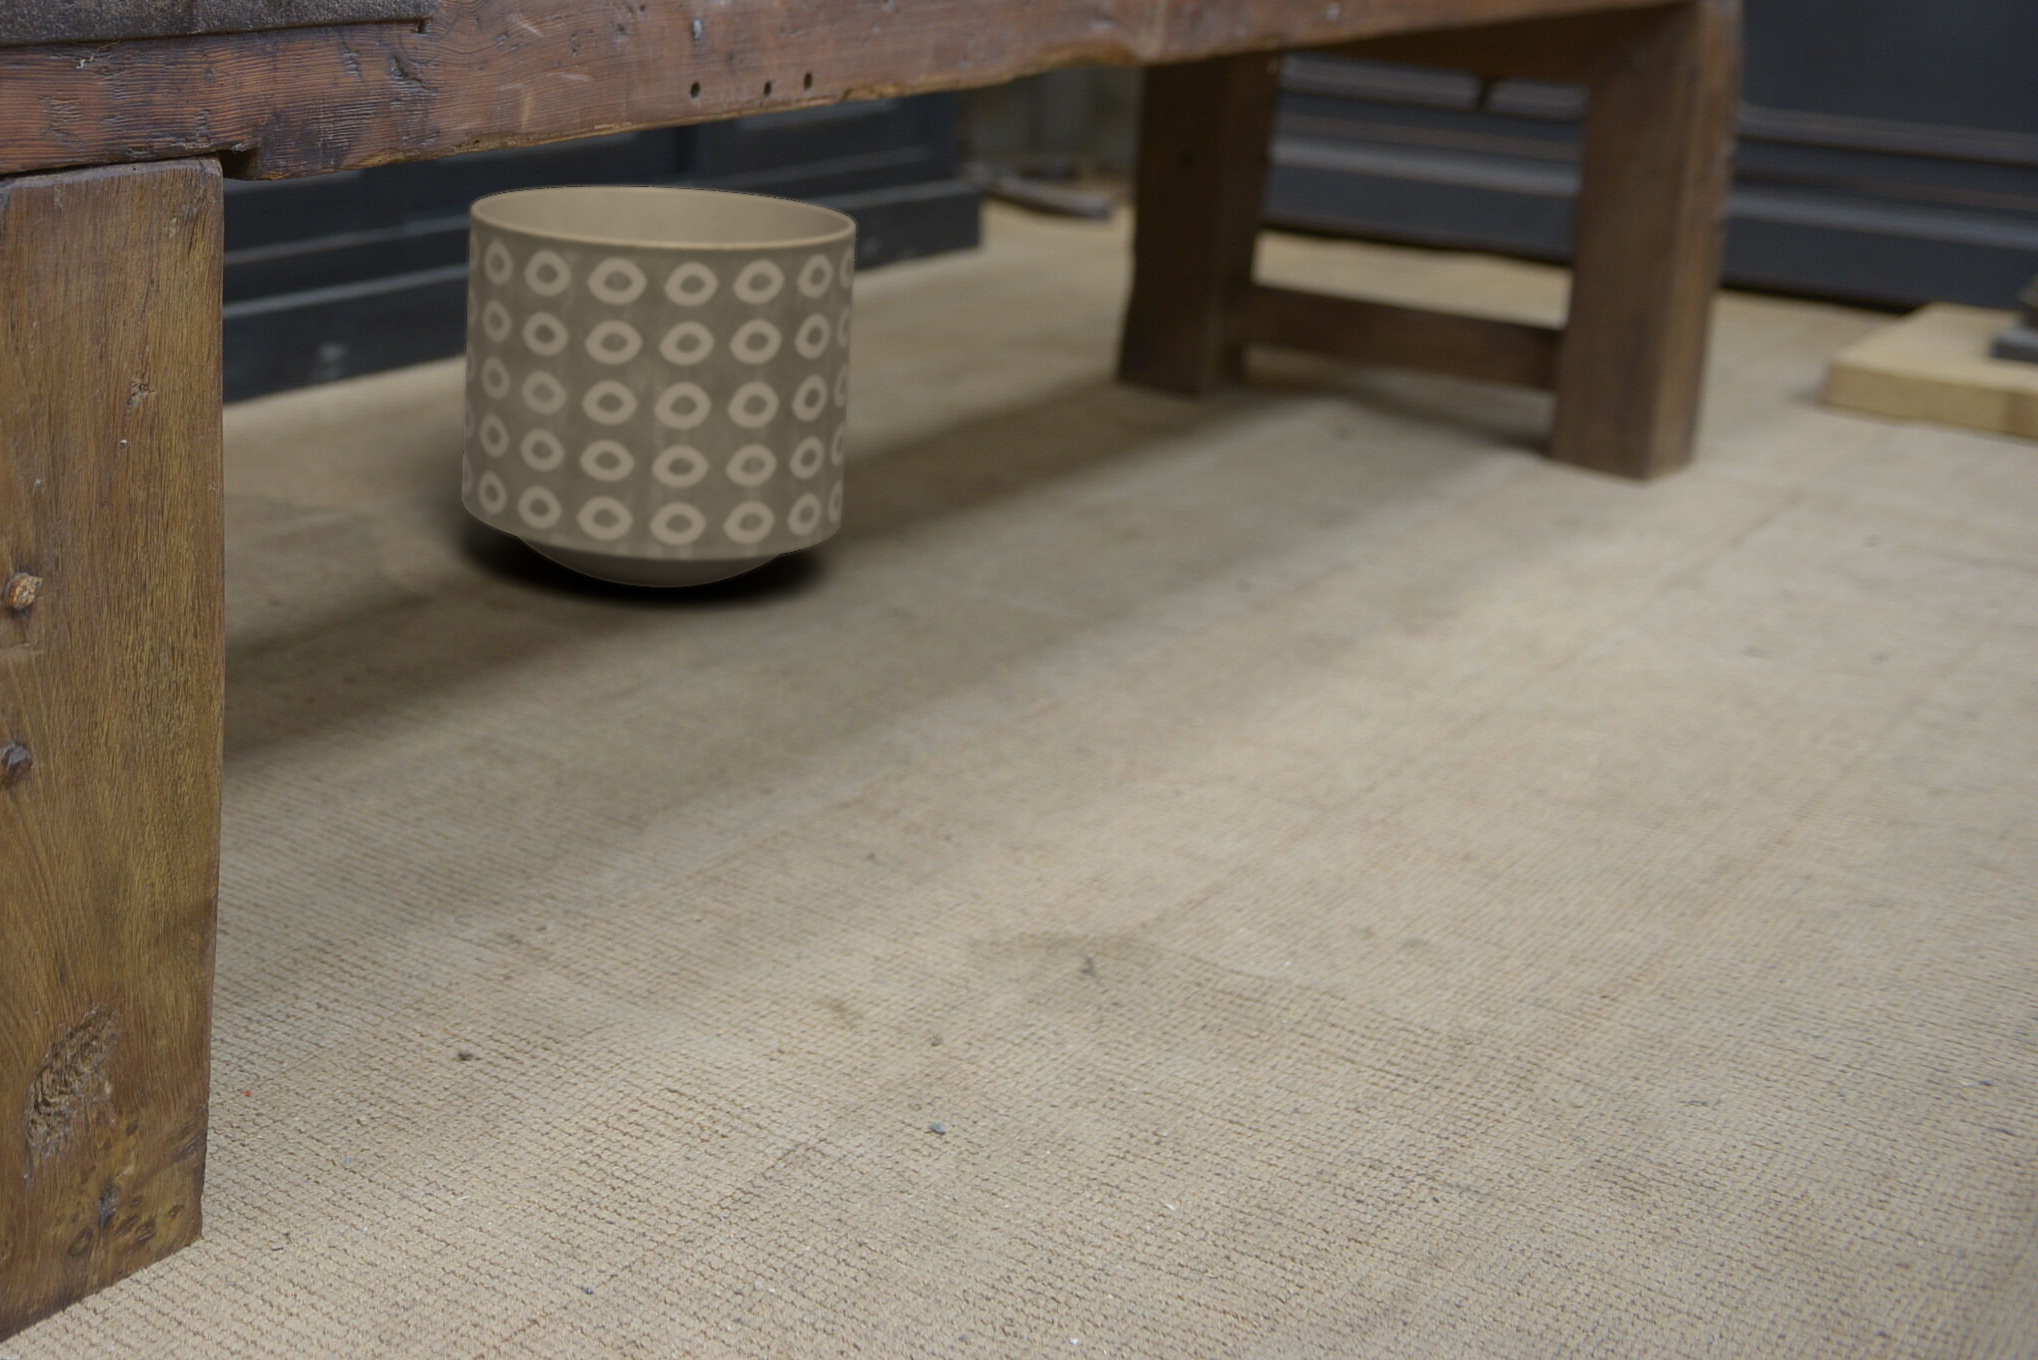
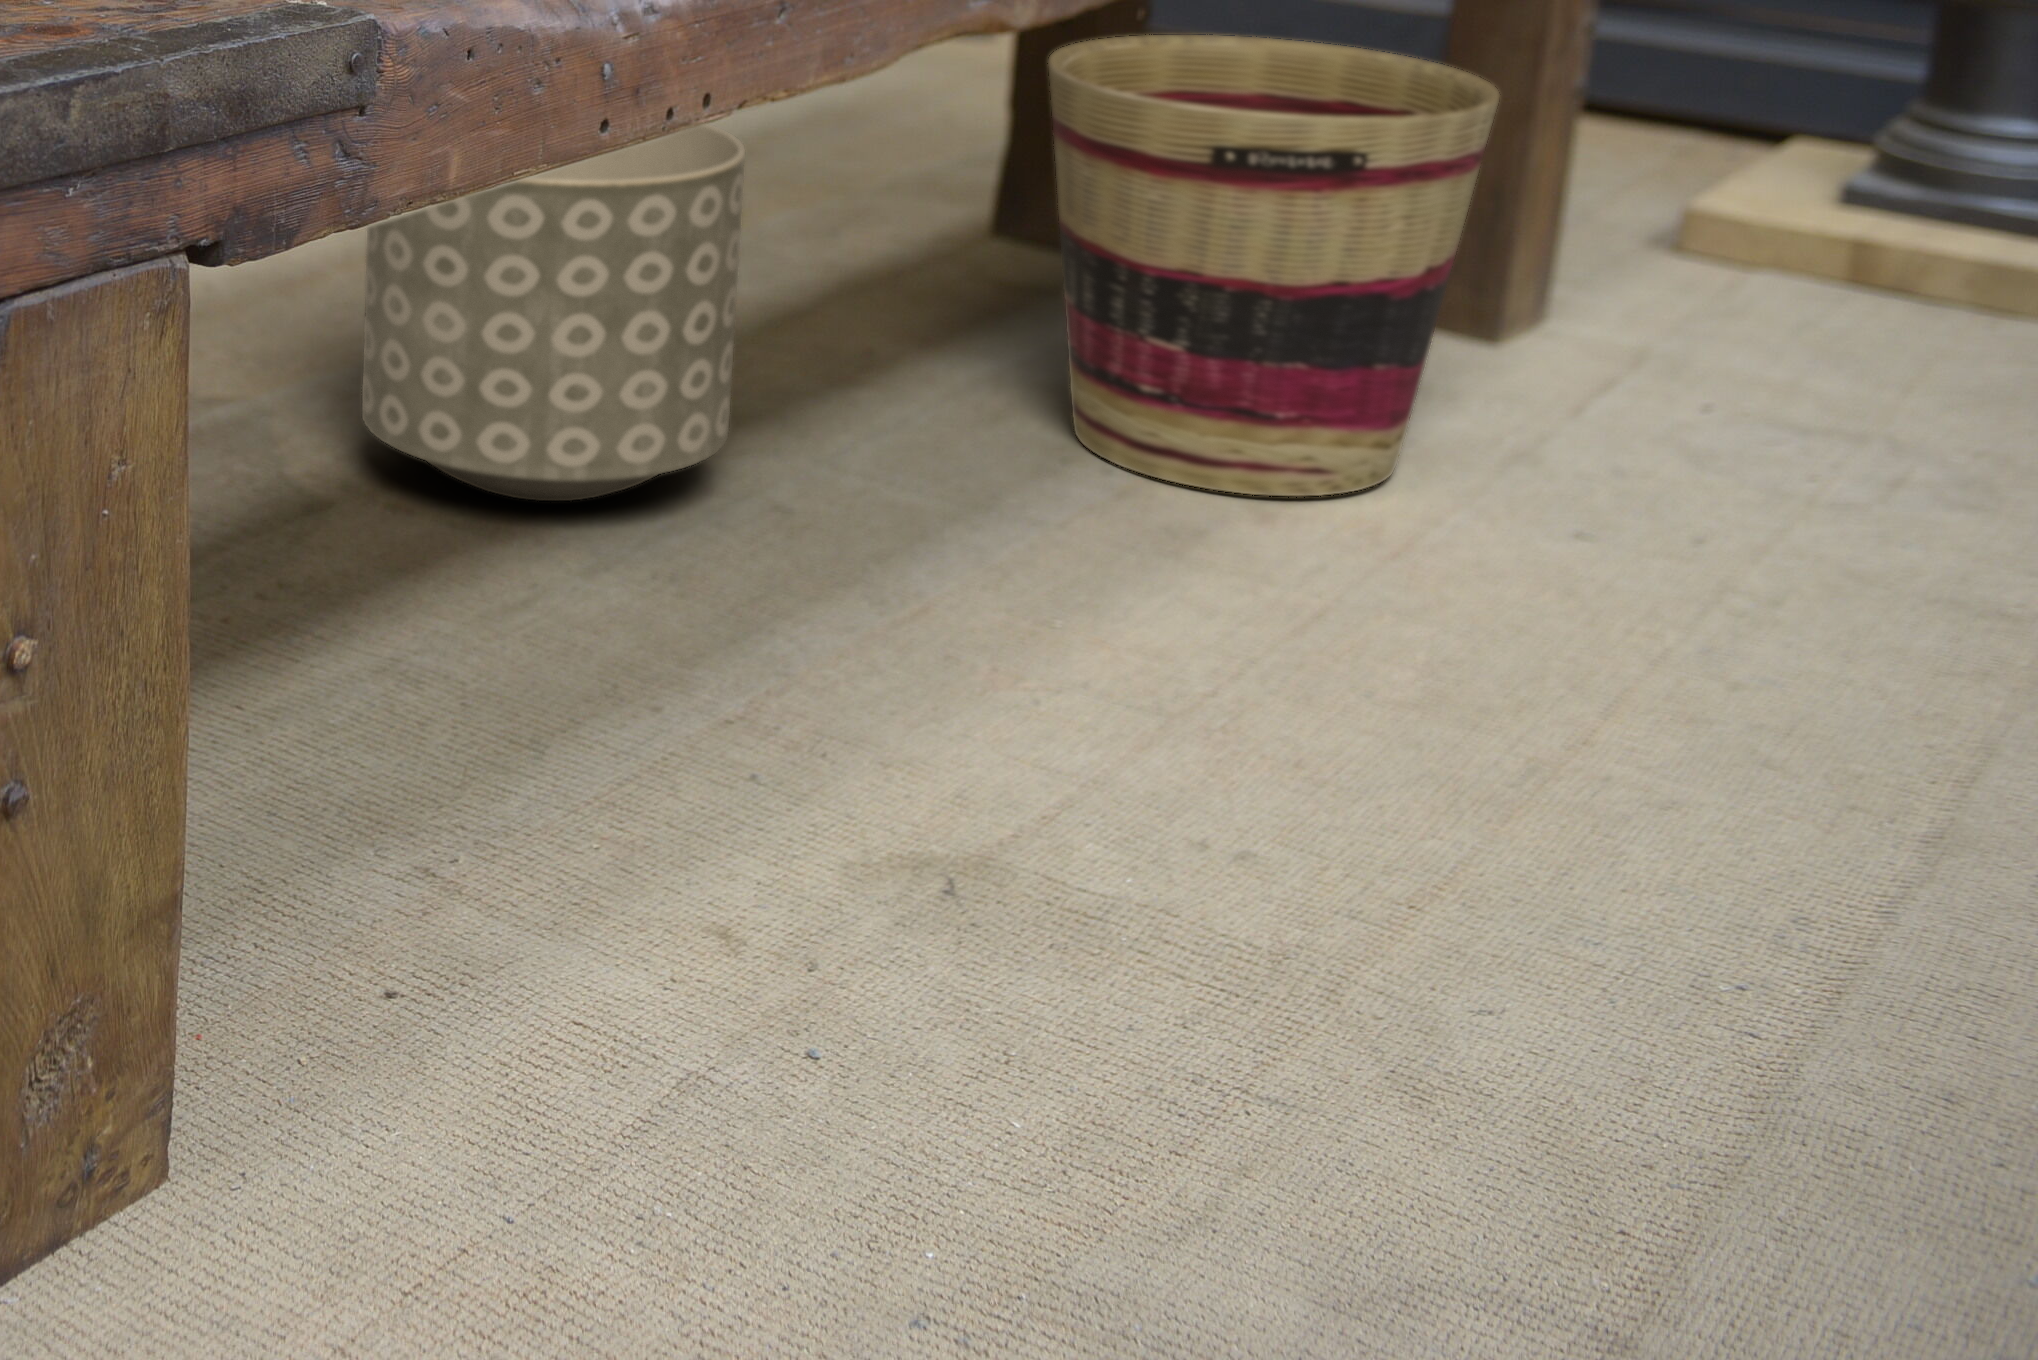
basket: none [1171,138,1651,603] -> present [1049,35,1499,496]

